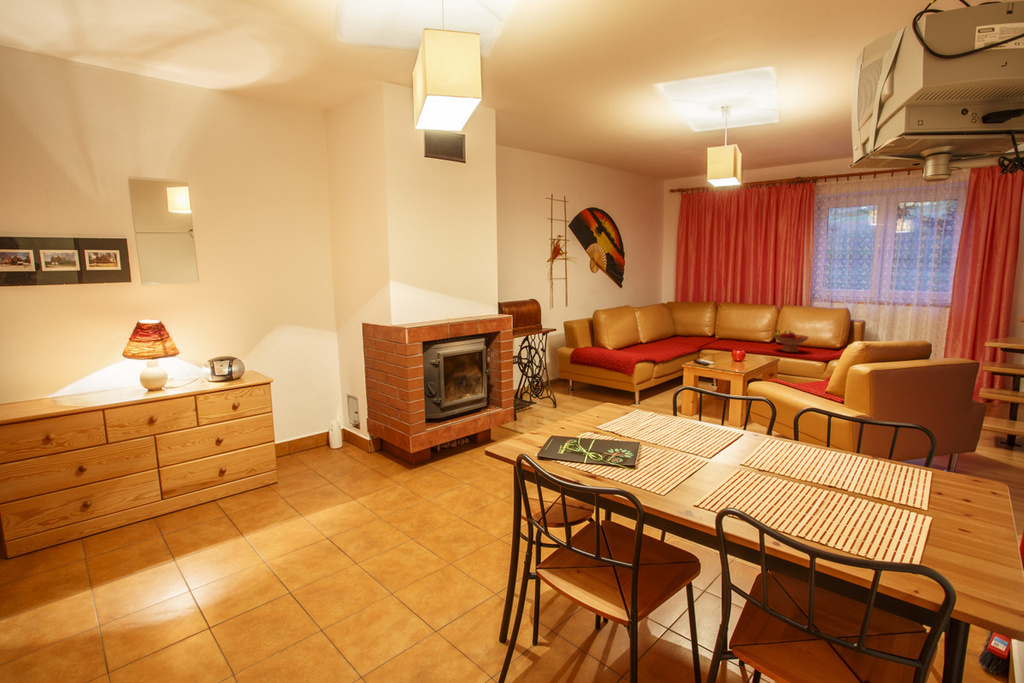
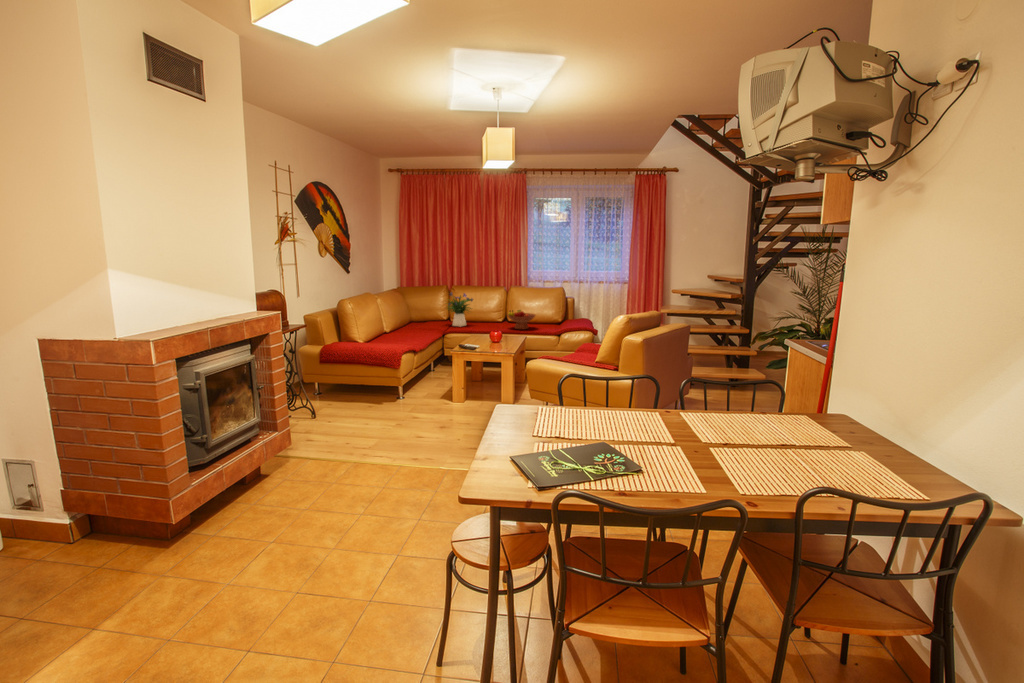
flower arrangement: none [702,306,740,343] -> present [448,292,473,326]

